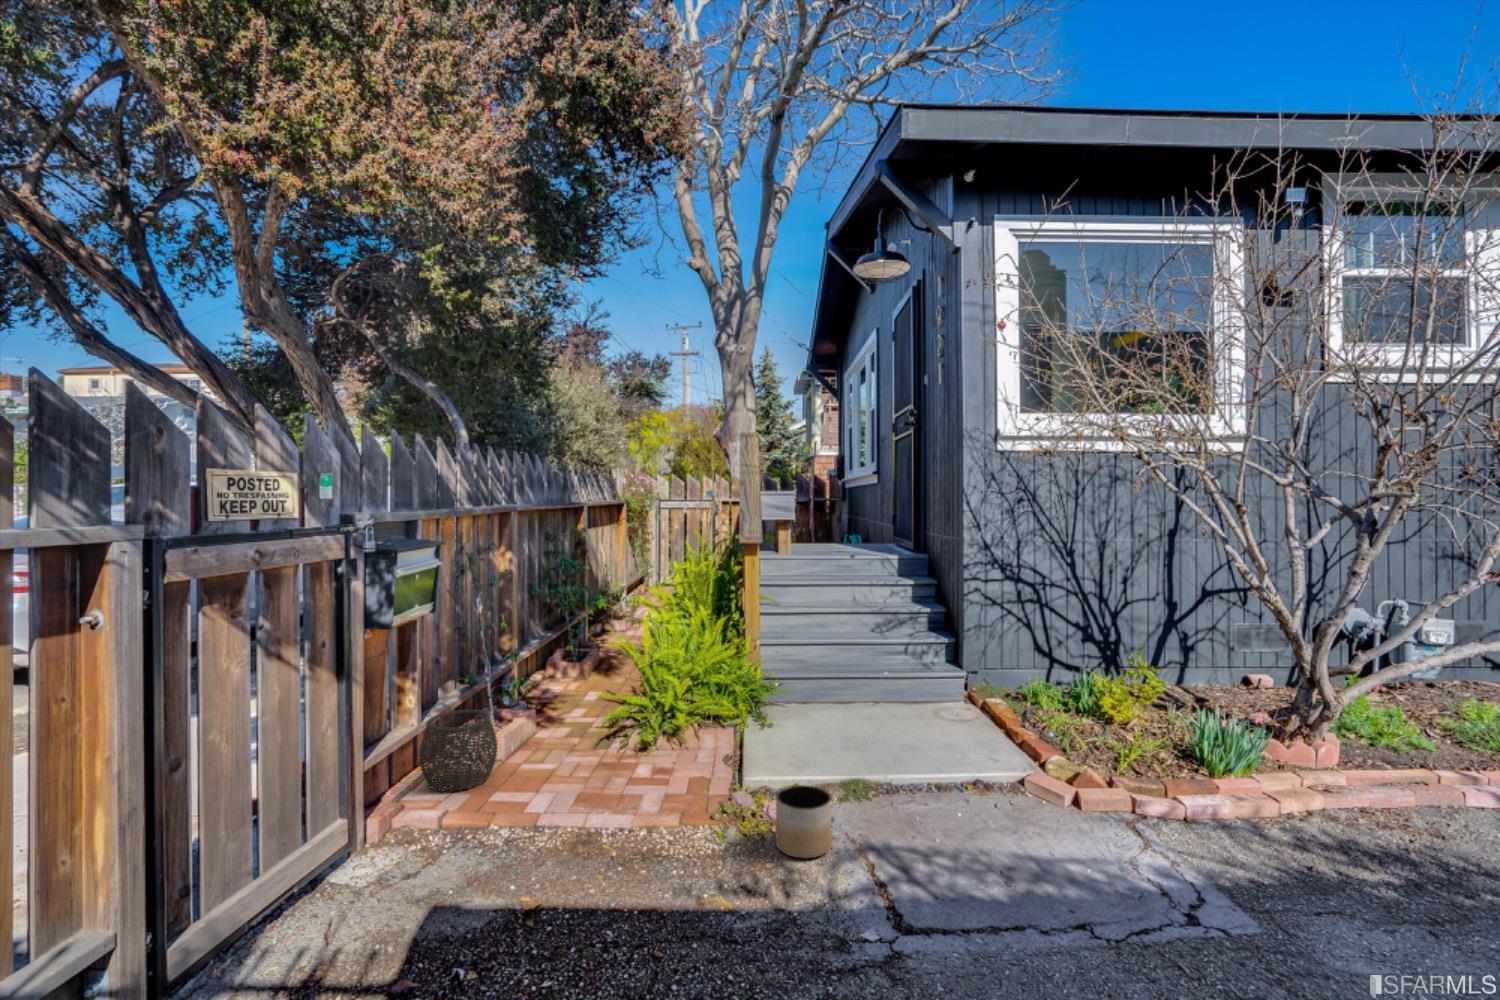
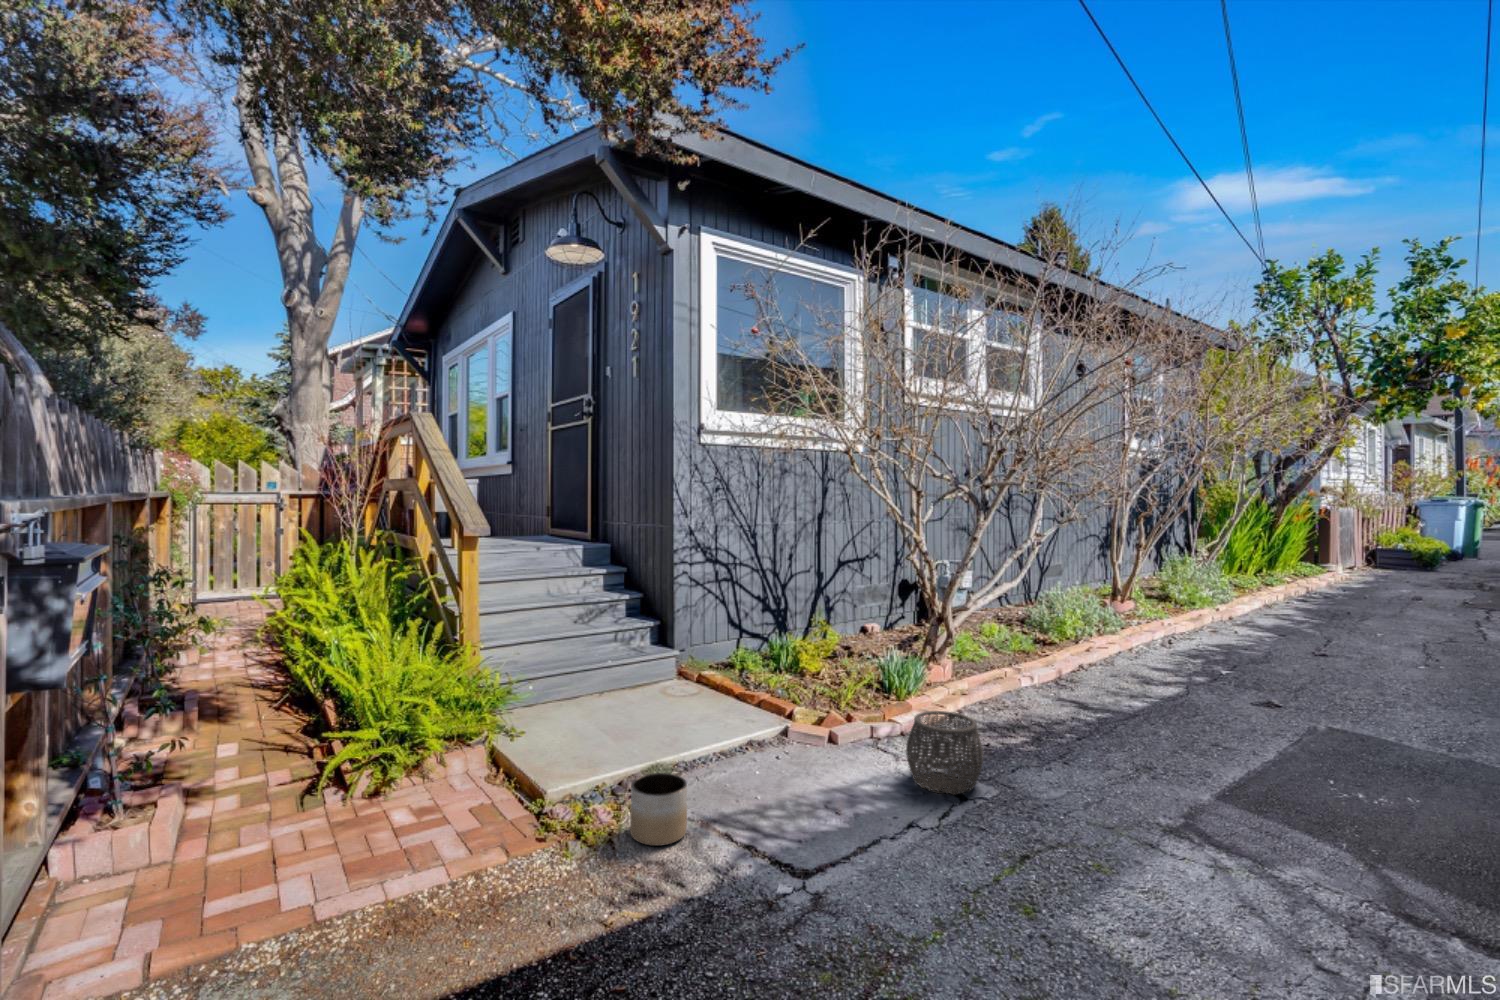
woven basket: present [419,710,498,792] -> present [906,711,983,794]

